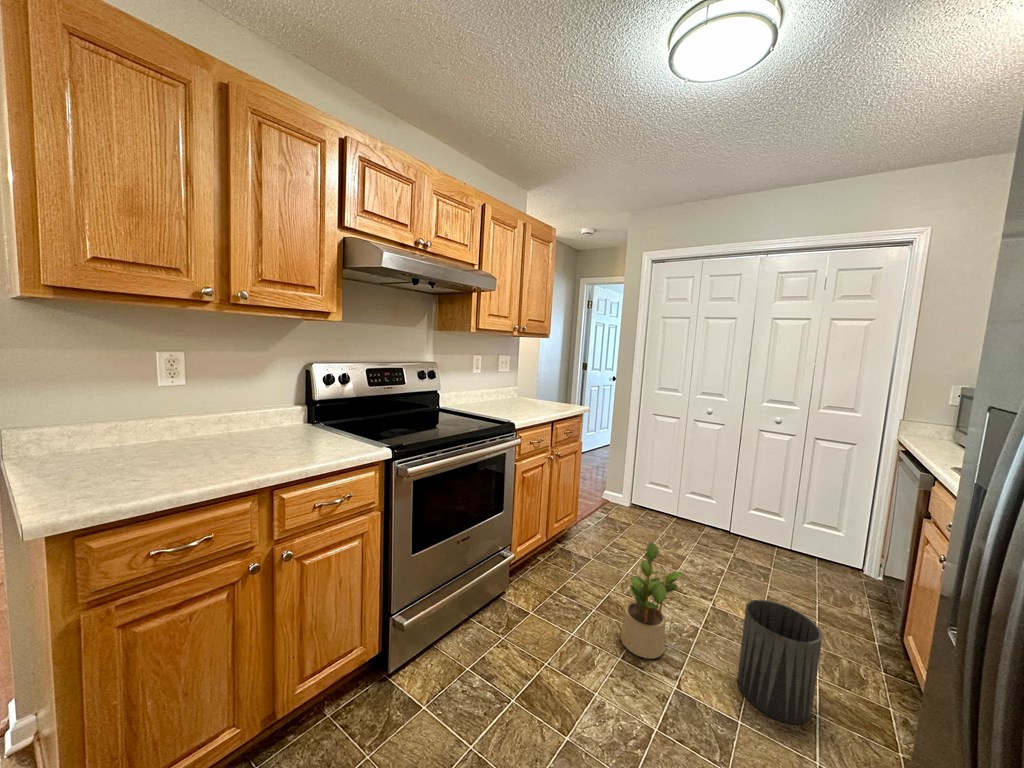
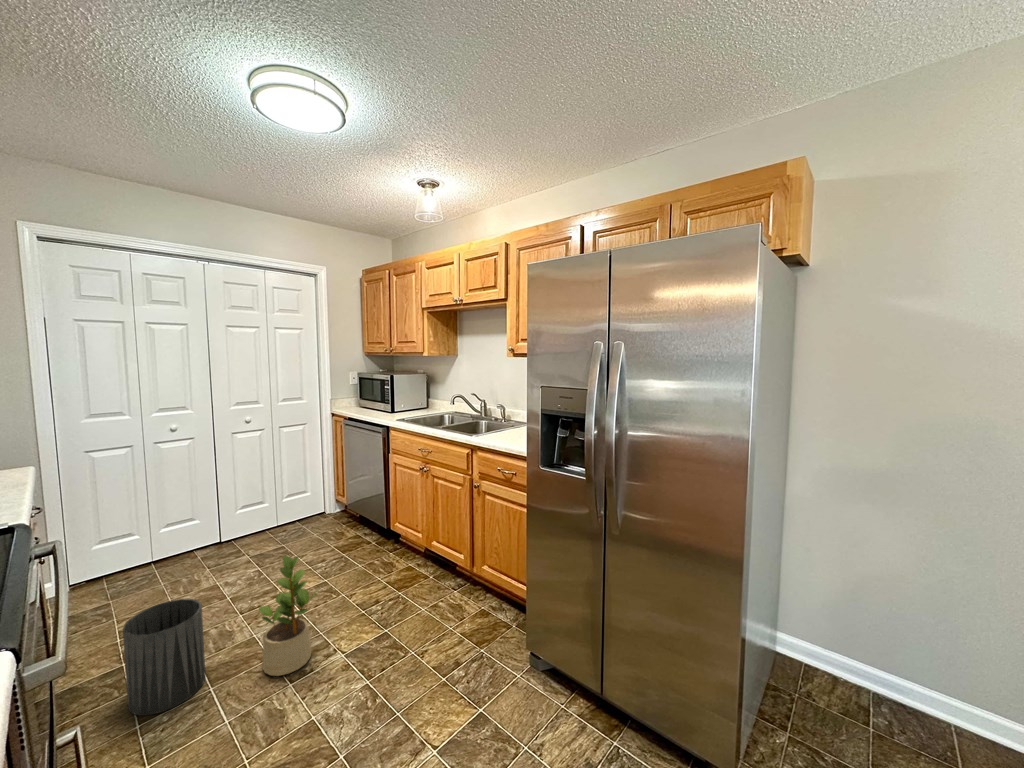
trash can: present [737,600,822,724] -> present [123,599,205,716]

